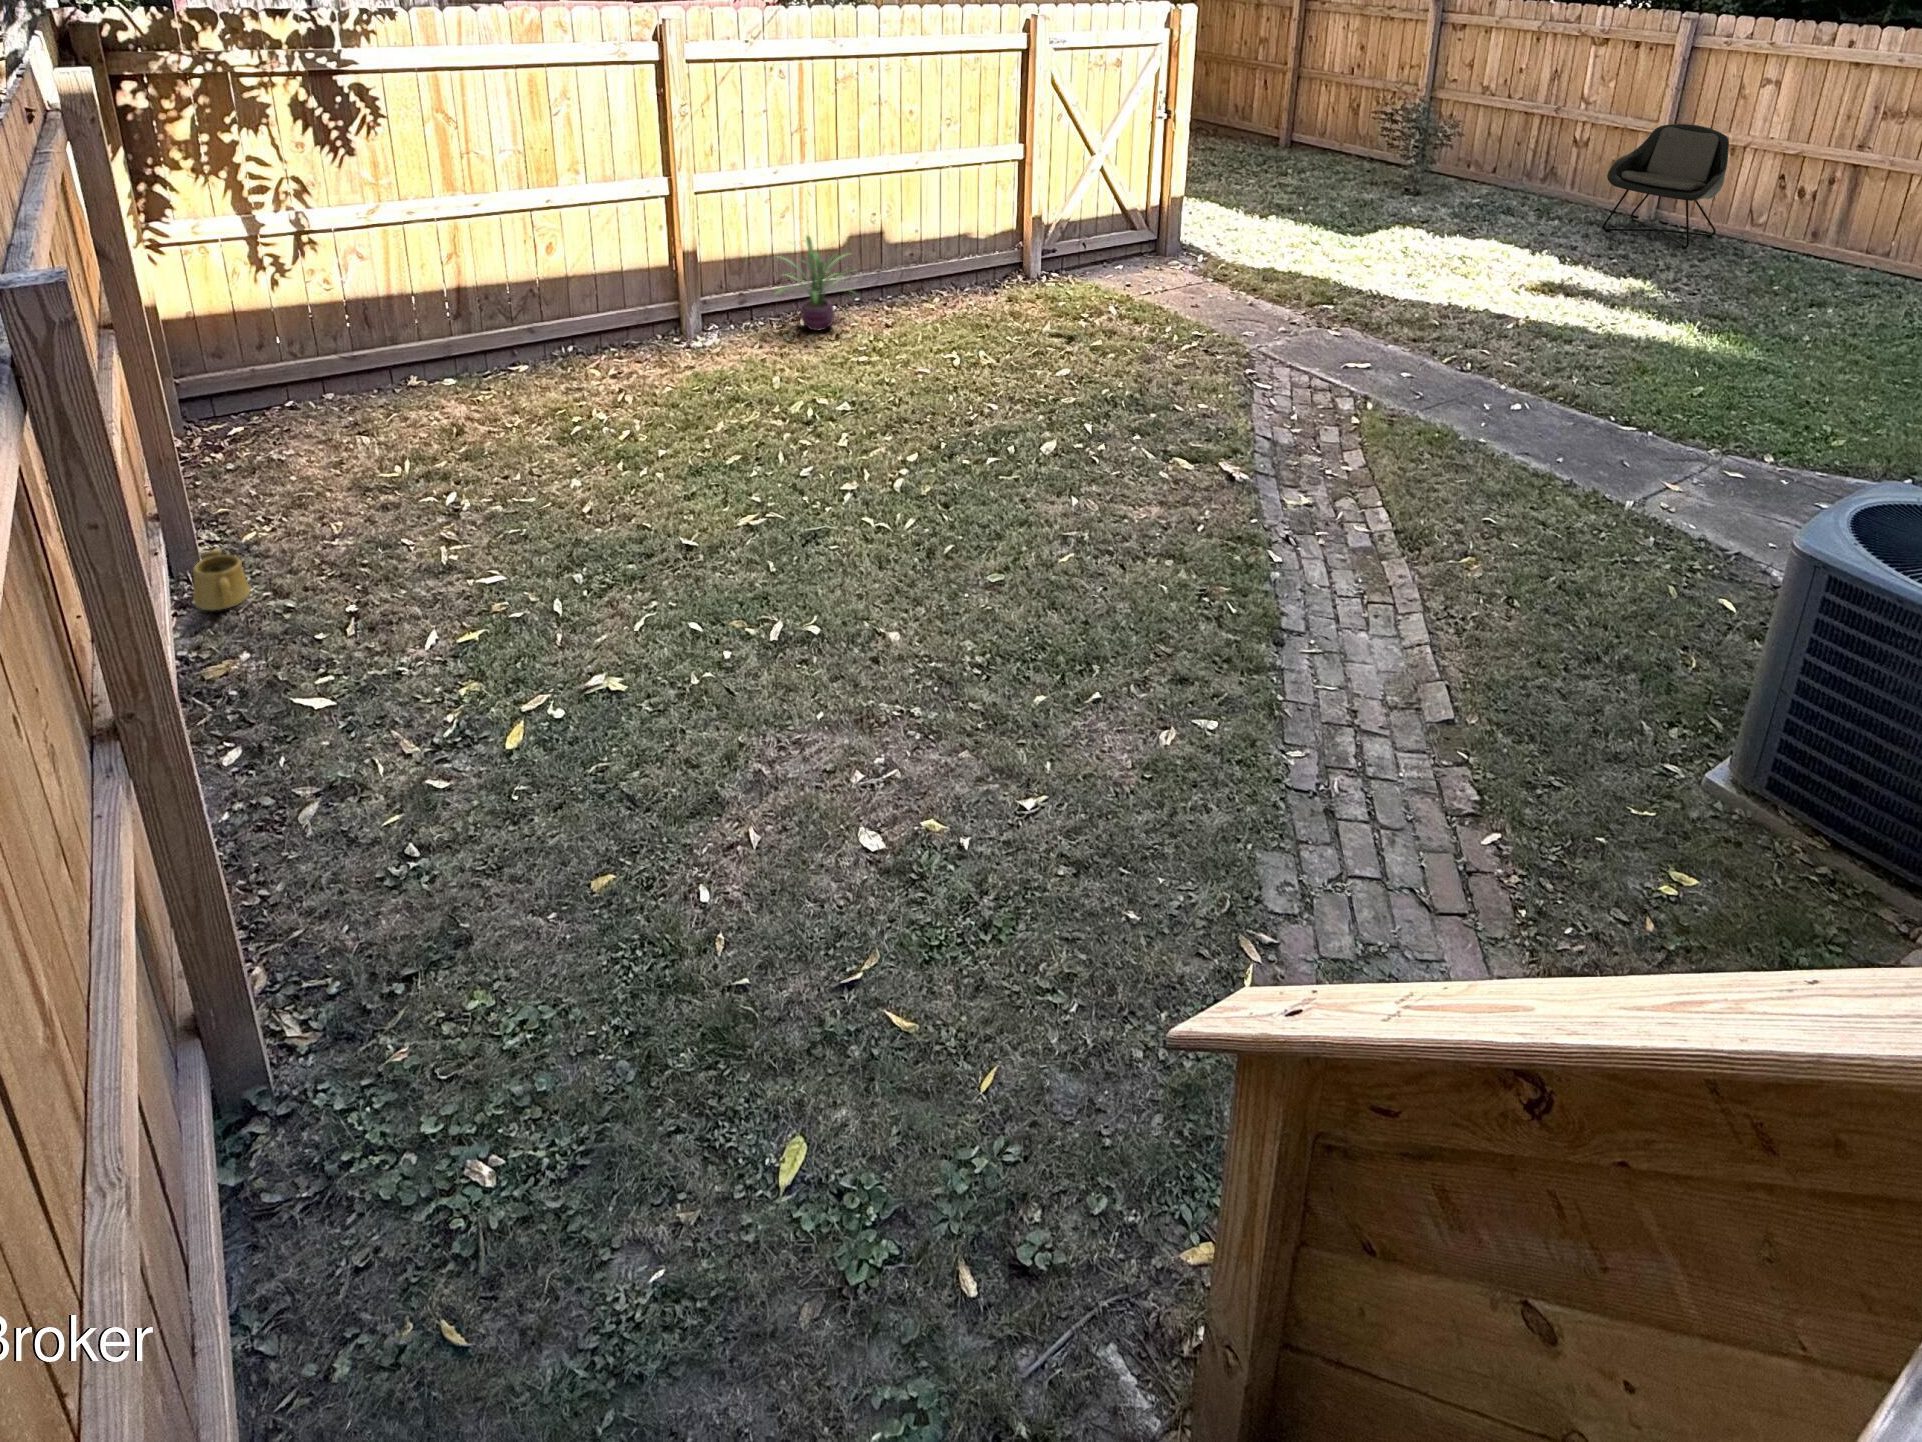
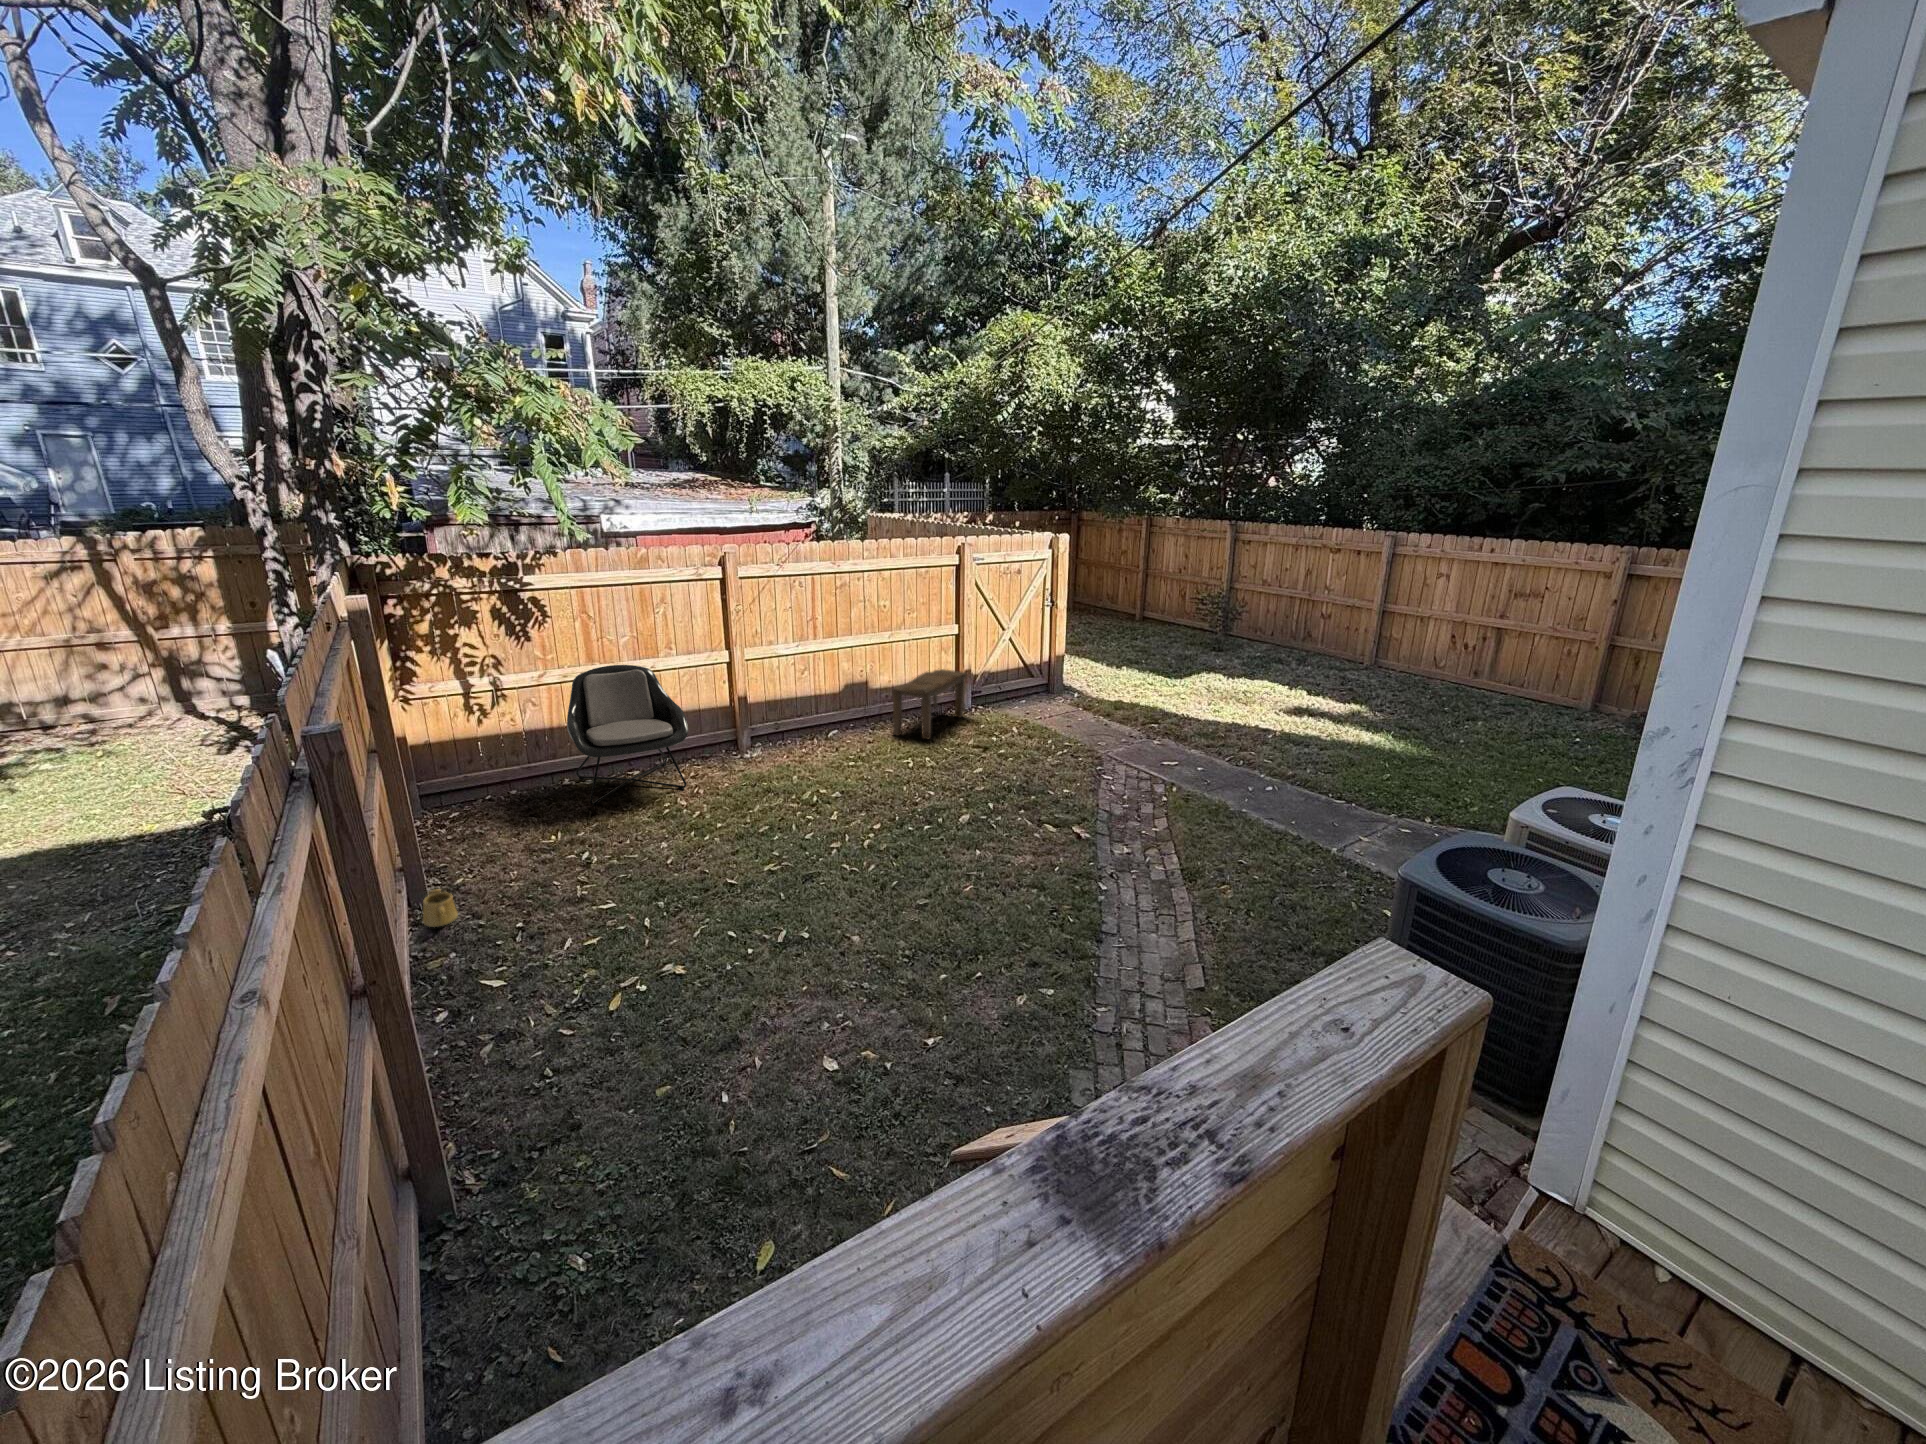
lounge chair: present [1602,124,1729,249] -> present [567,665,688,806]
bench: none [924,210,1039,321] -> present [892,669,967,739]
decorative plant: present [775,236,859,331] -> none [794,686,850,747]

